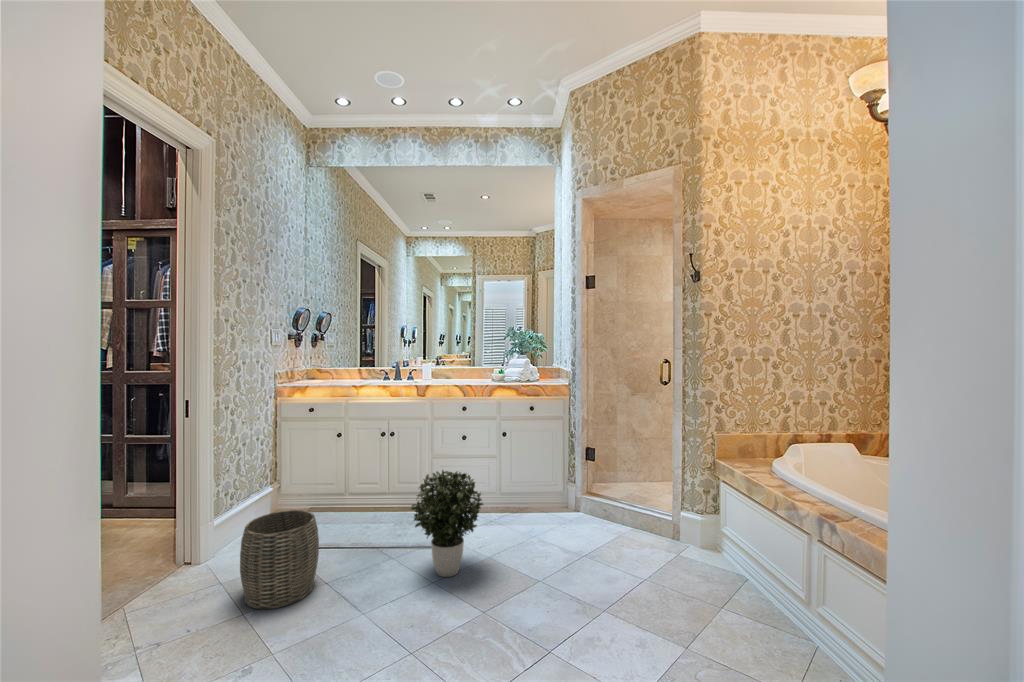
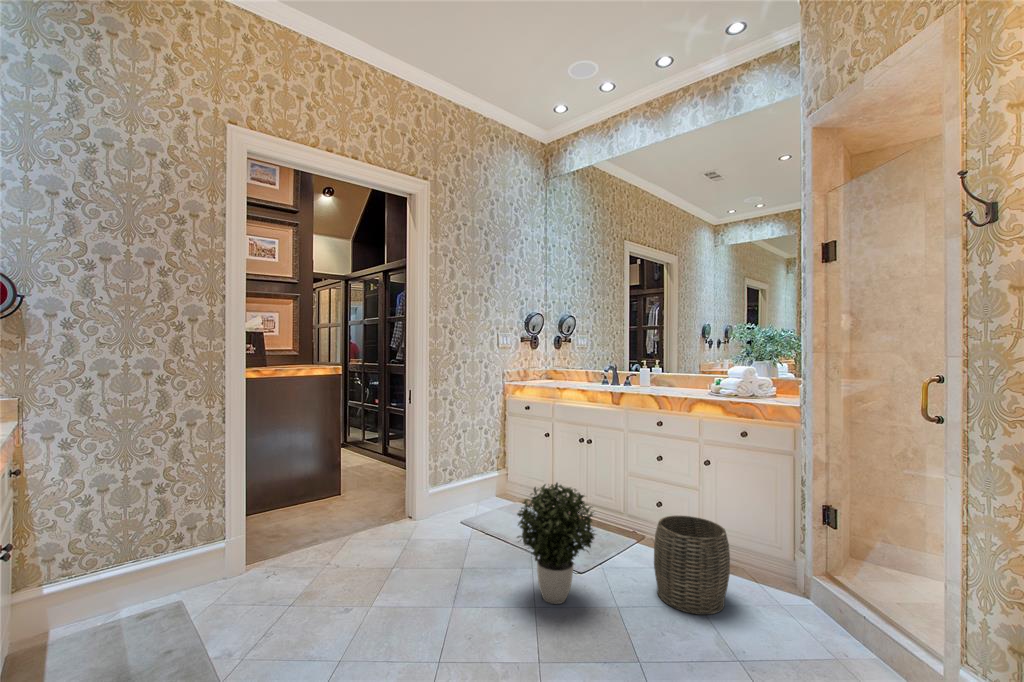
woven basket: present [240,510,319,609] -> present [654,516,730,615]

